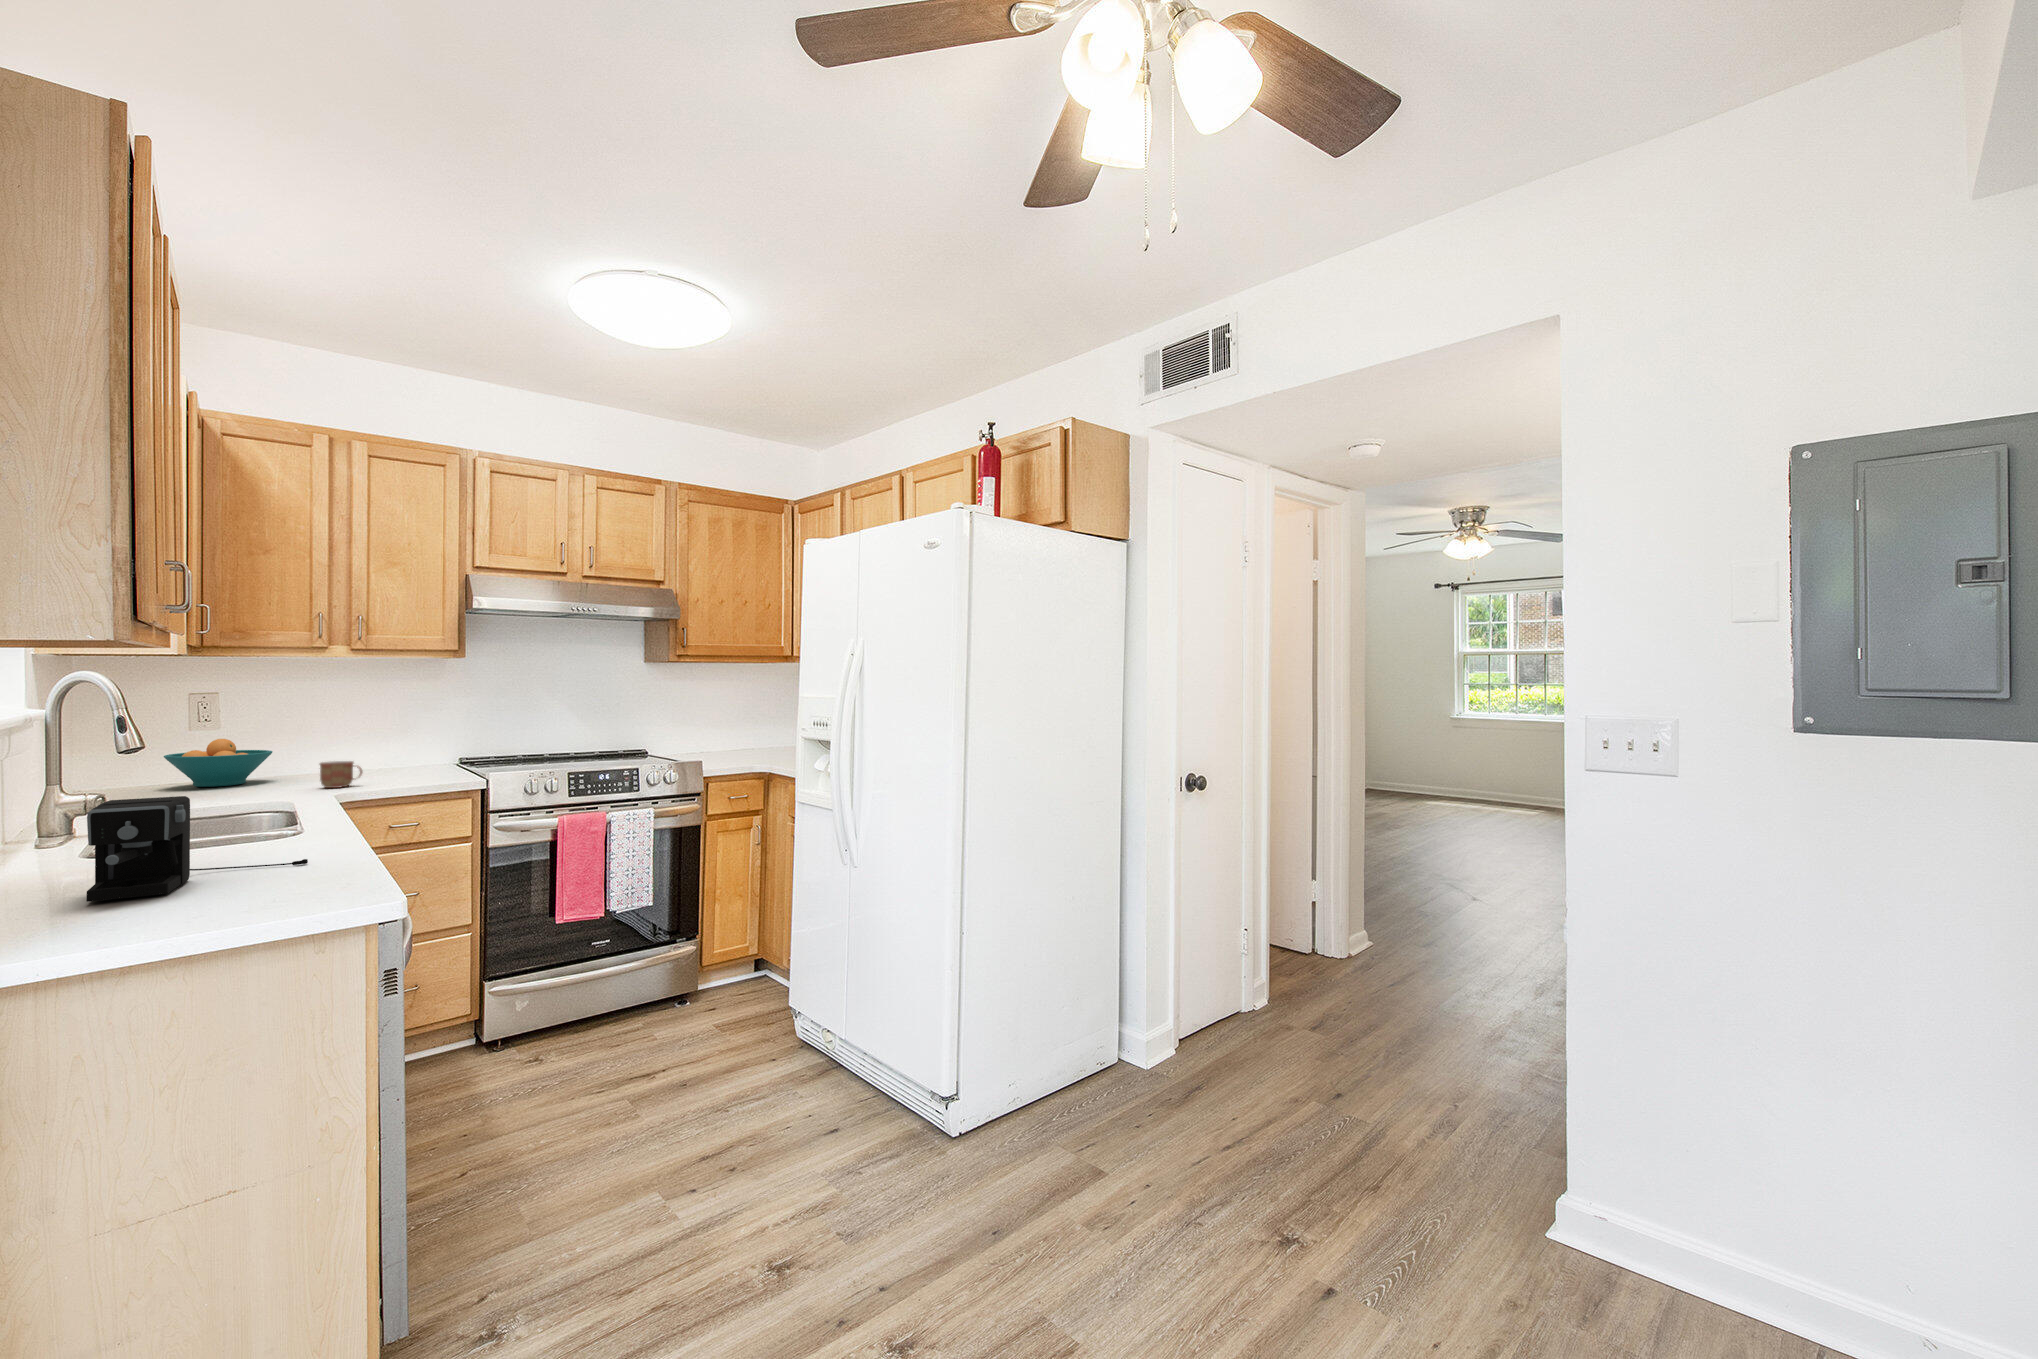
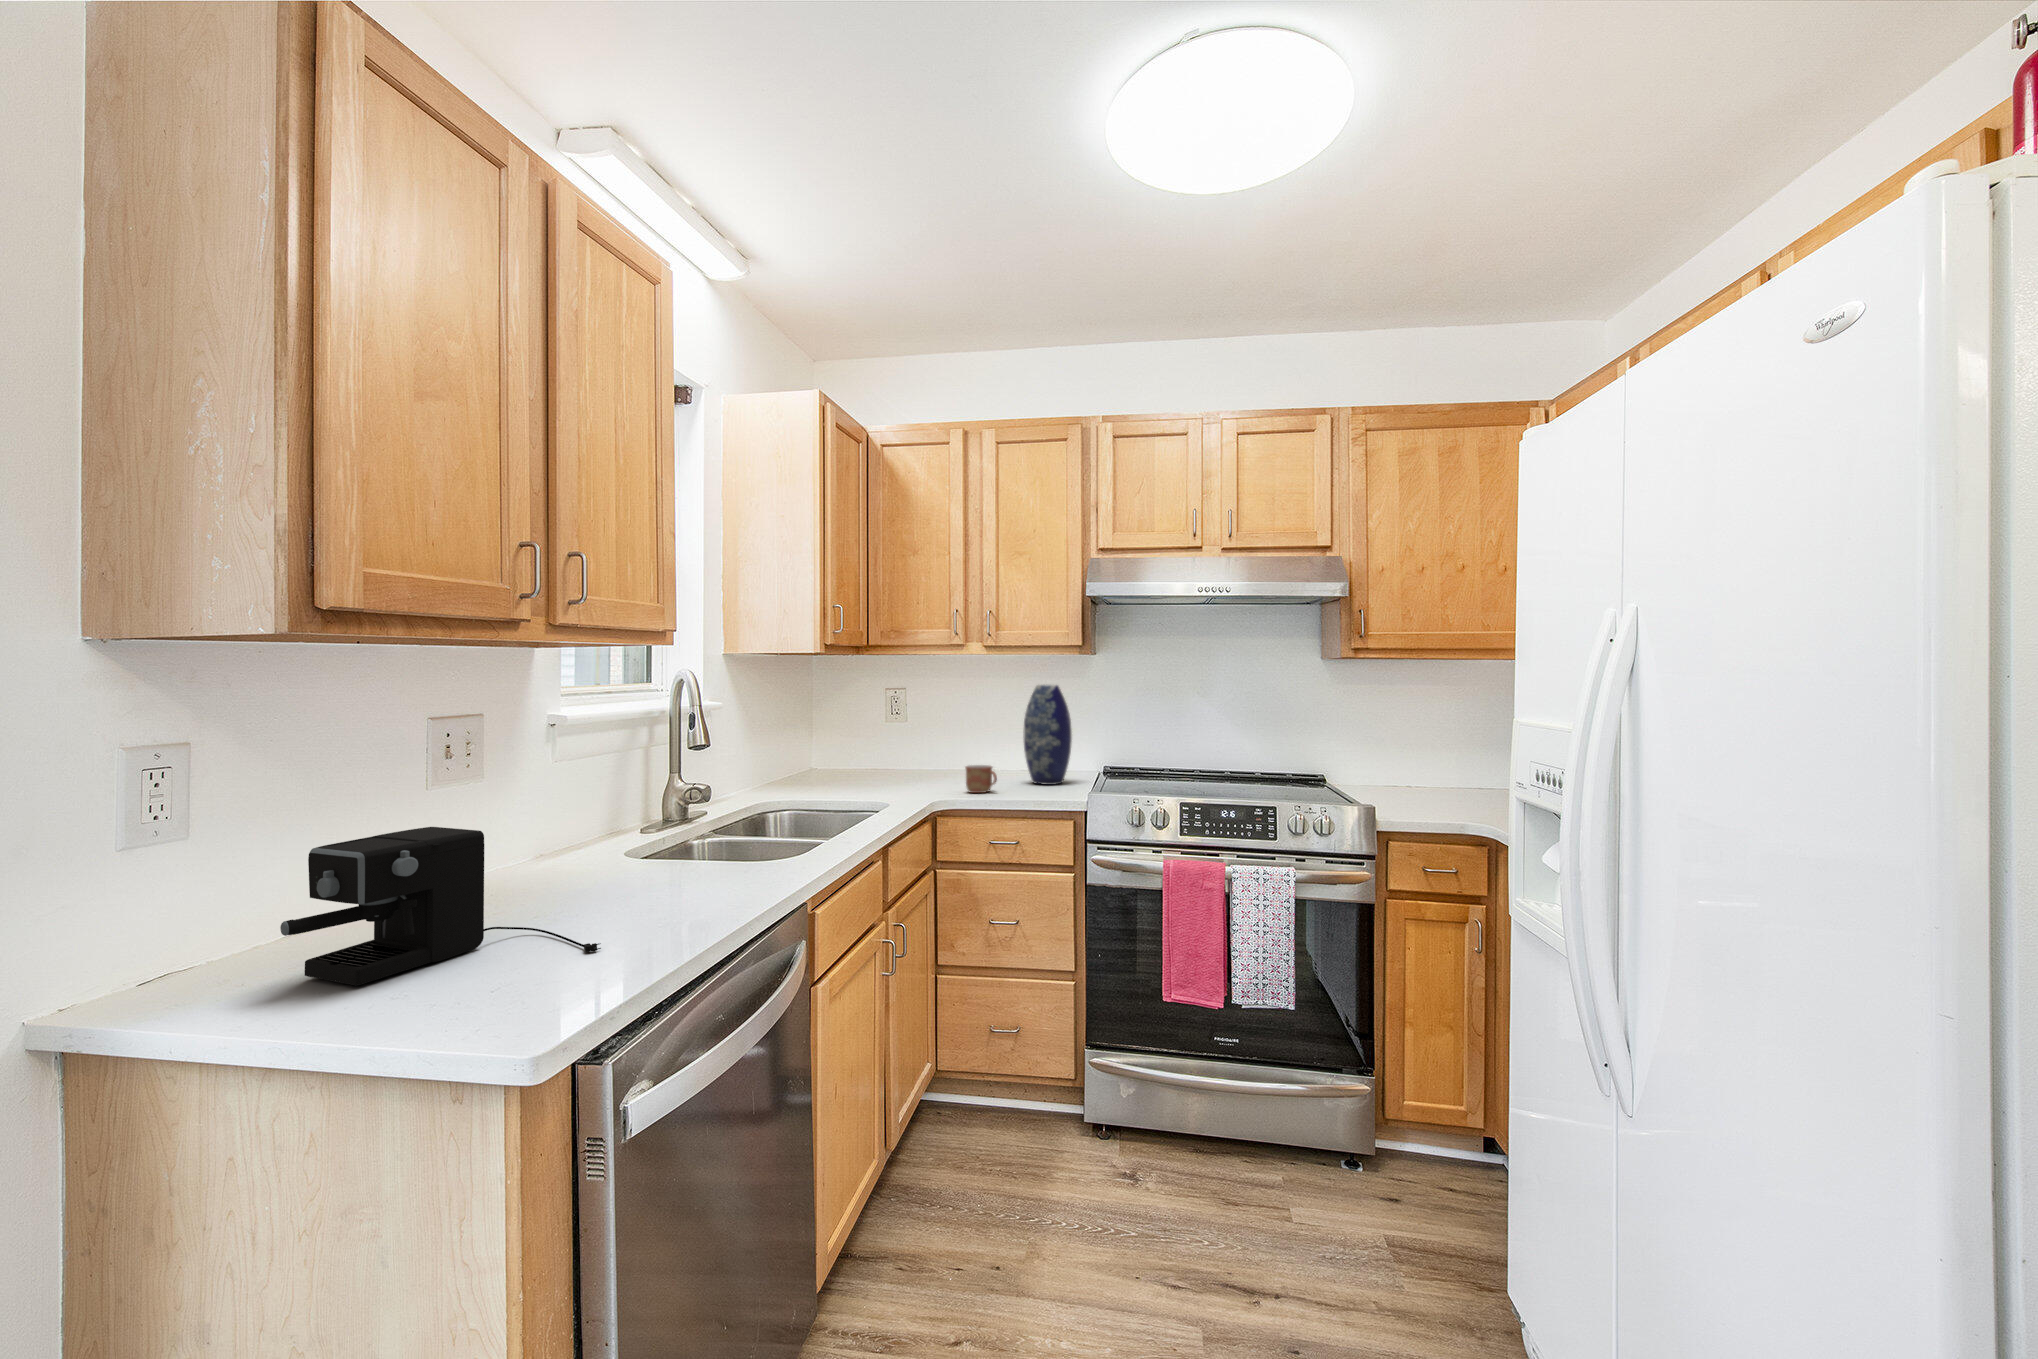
vase: none [370,682,427,777] -> present [1023,685,1072,785]
fruit bowl: present [164,739,272,787] -> none [895,736,967,779]

